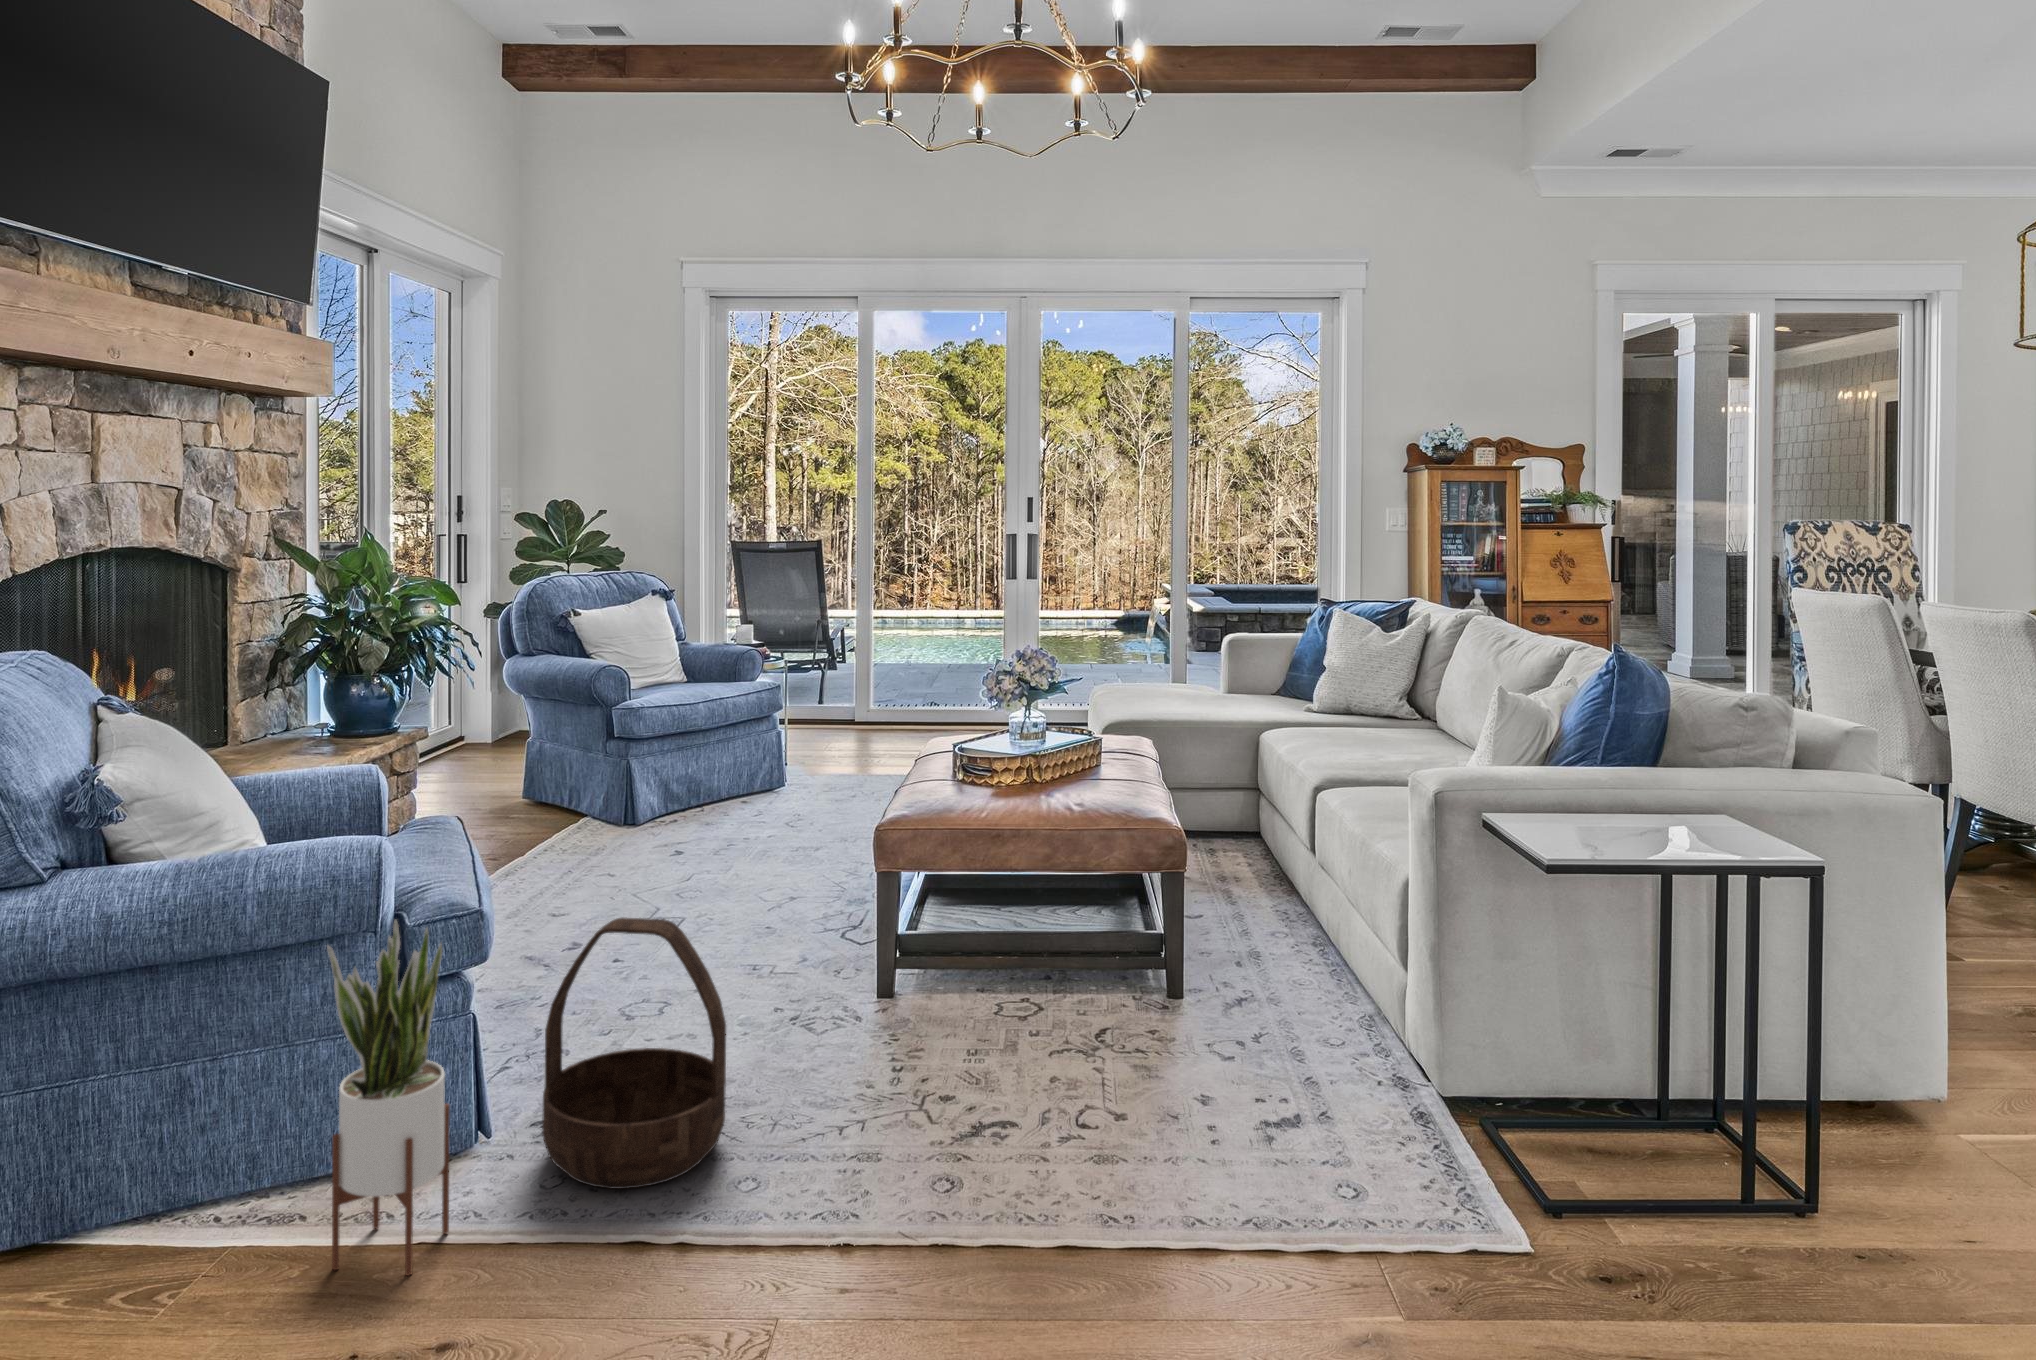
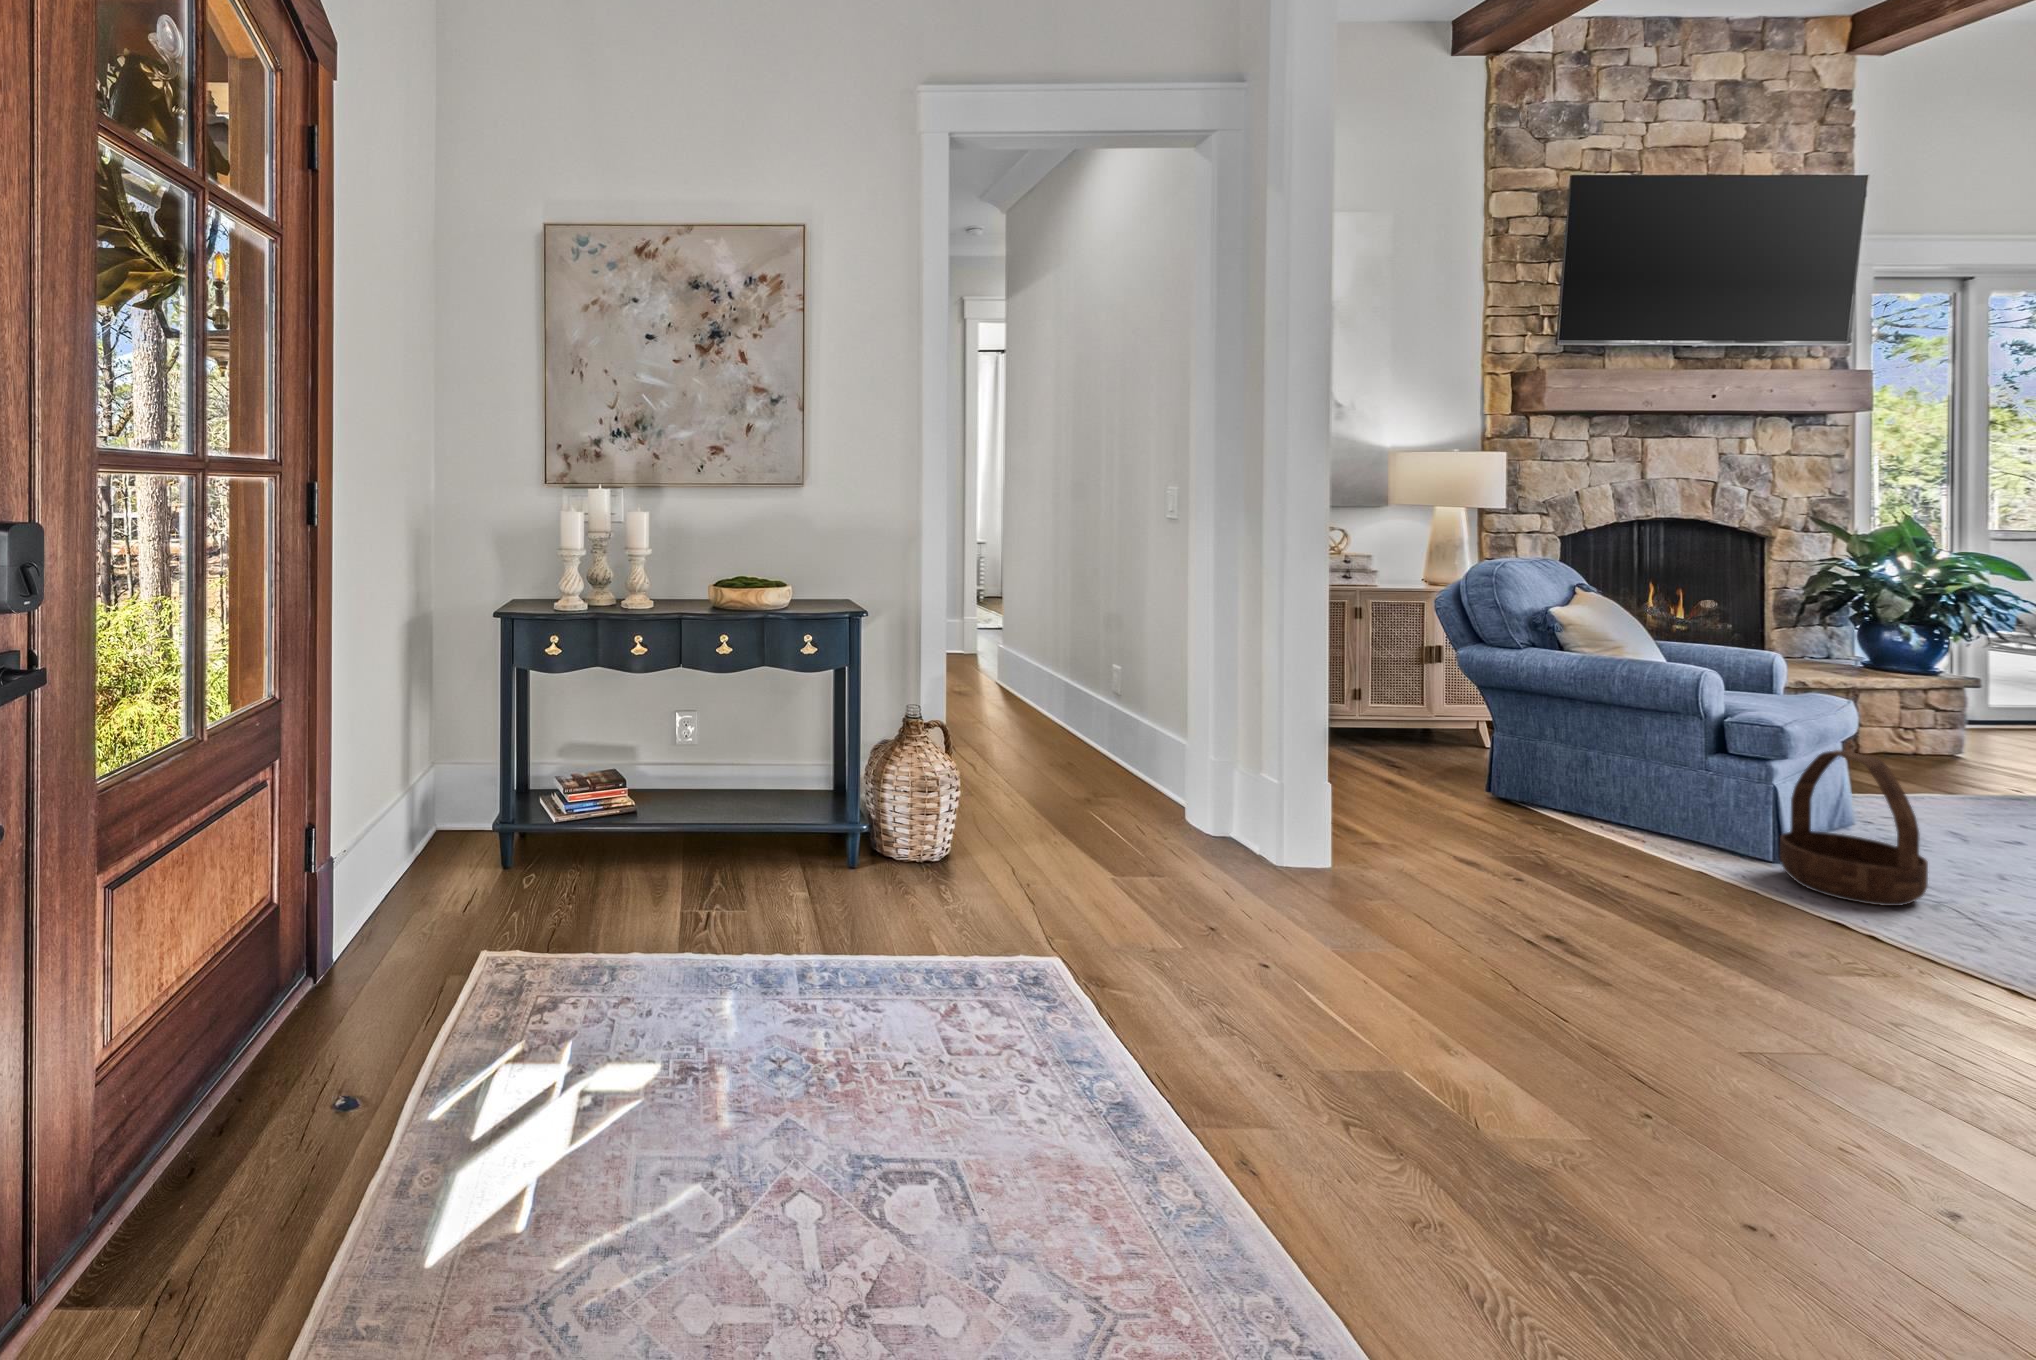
potted plant: present [327,920,450,1276] -> none [1617,700,1700,867]

